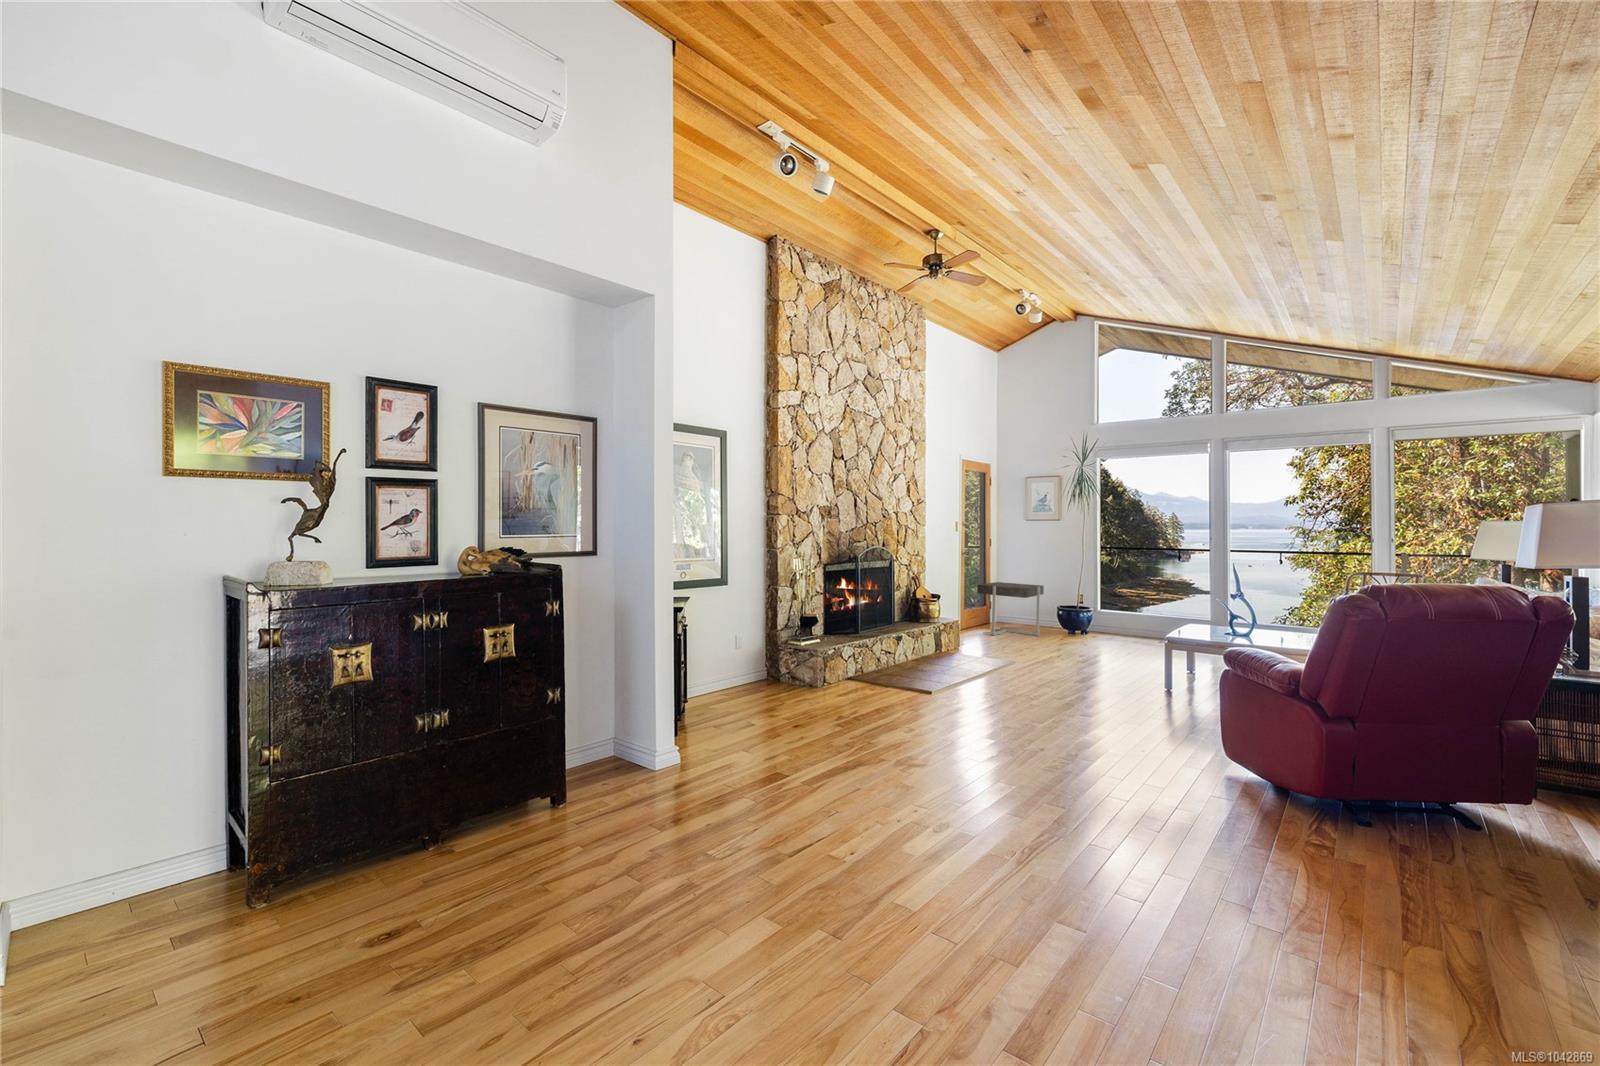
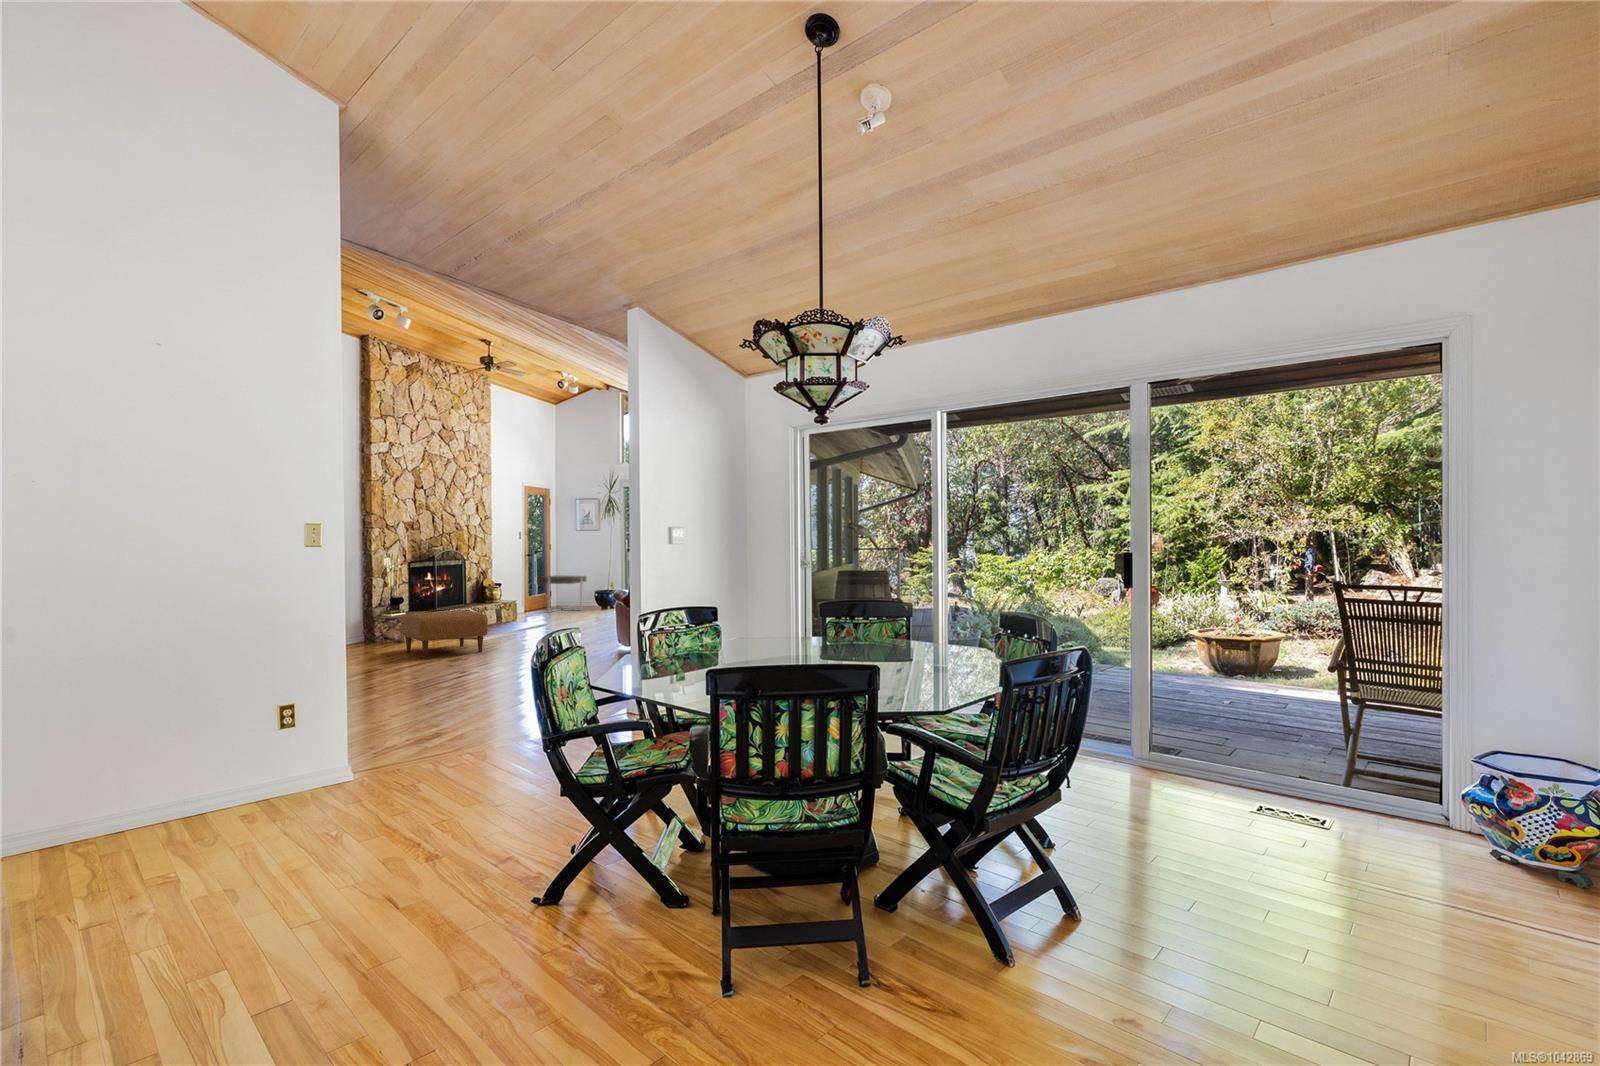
ottoman: none [811,658,957,763] -> present [401,610,488,658]

